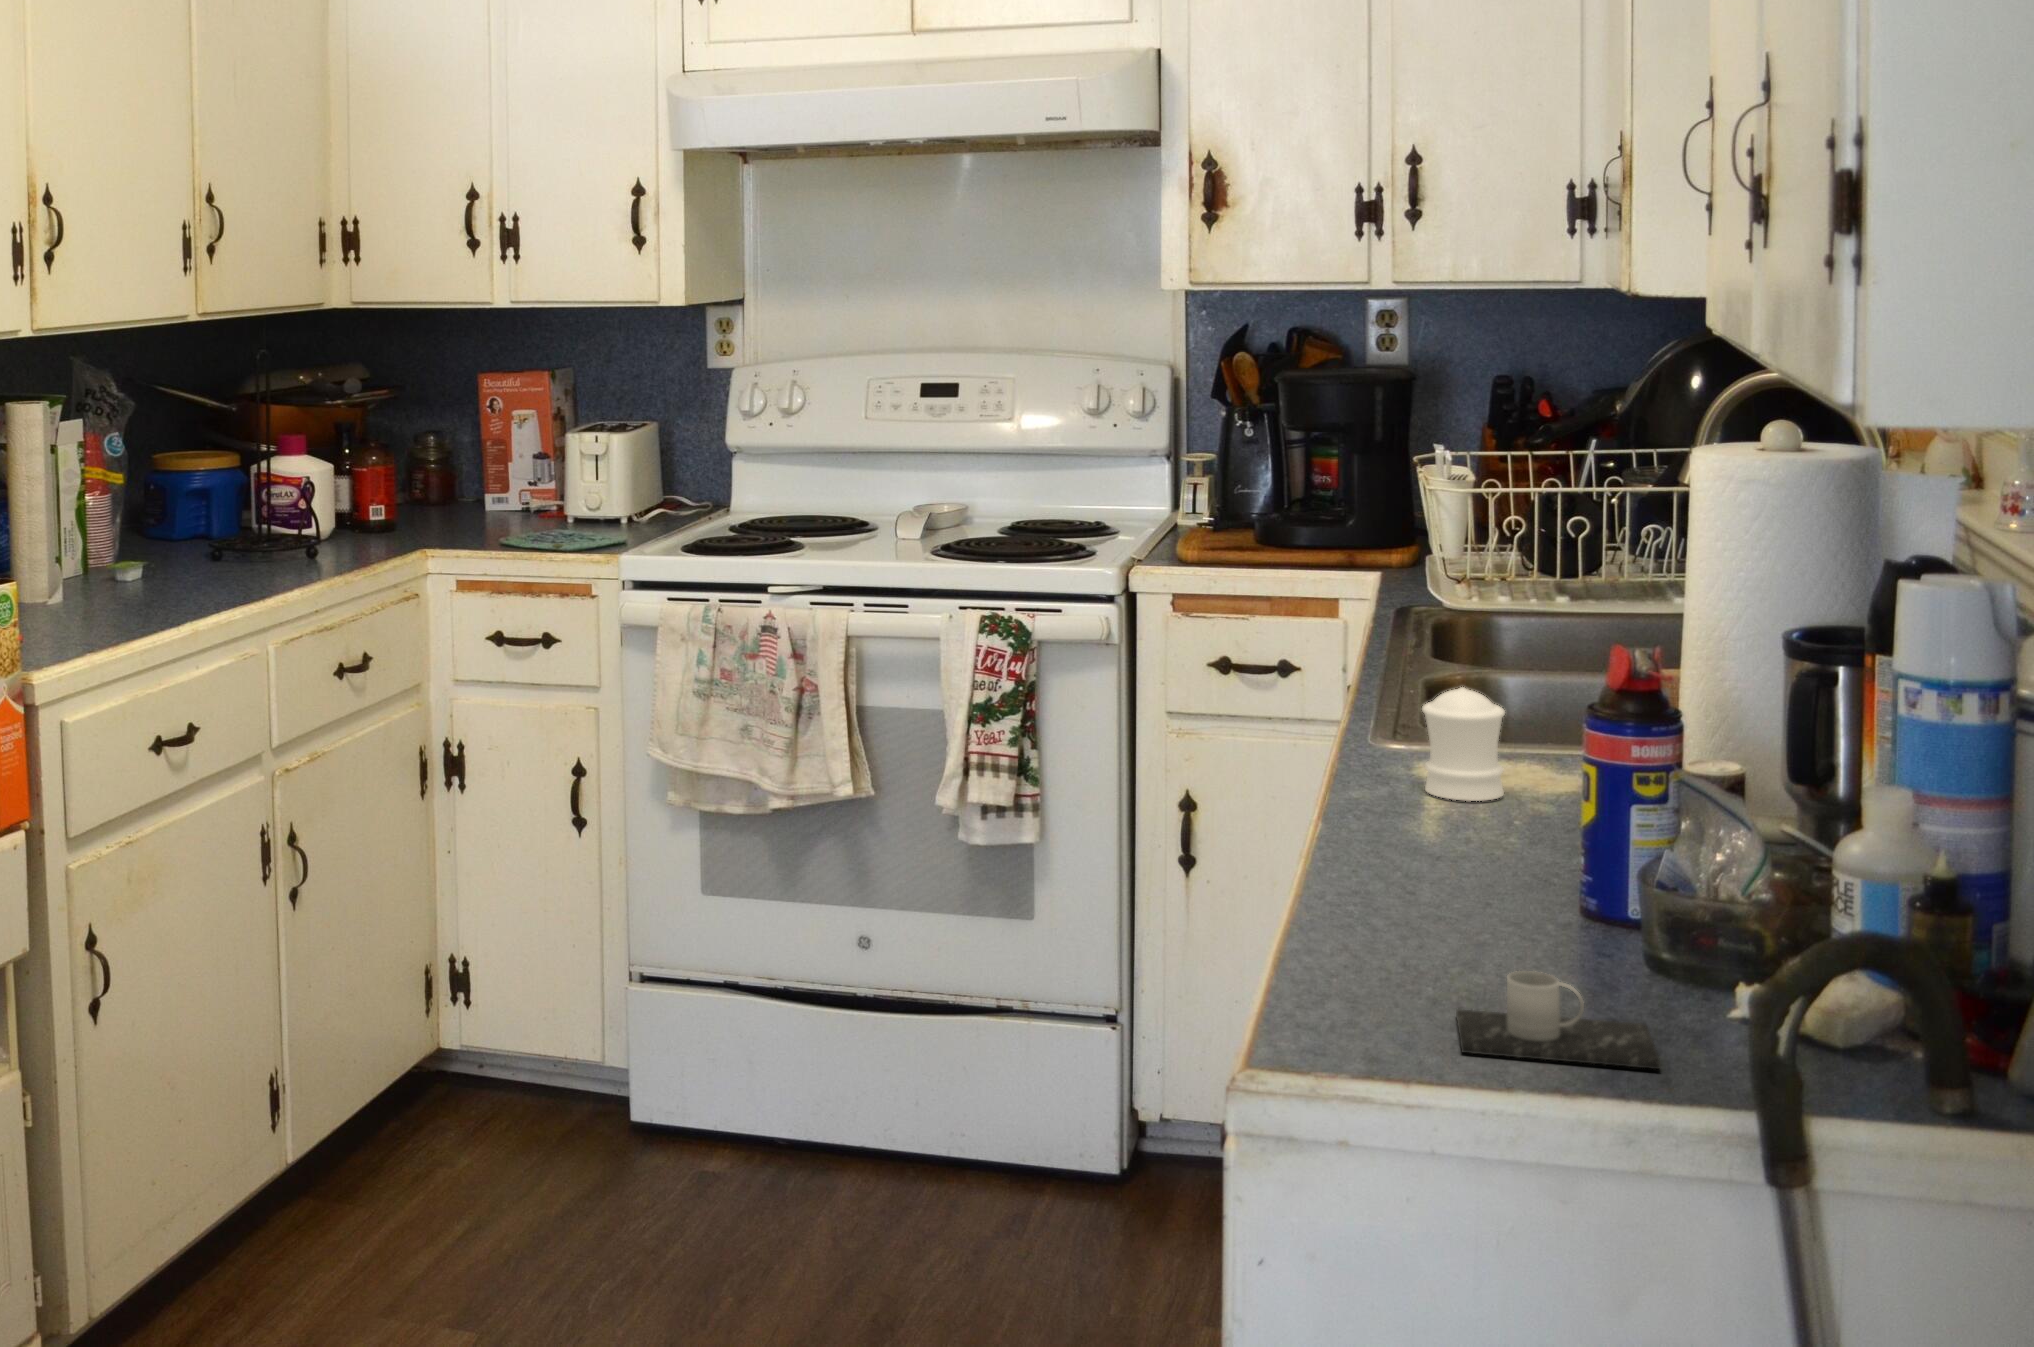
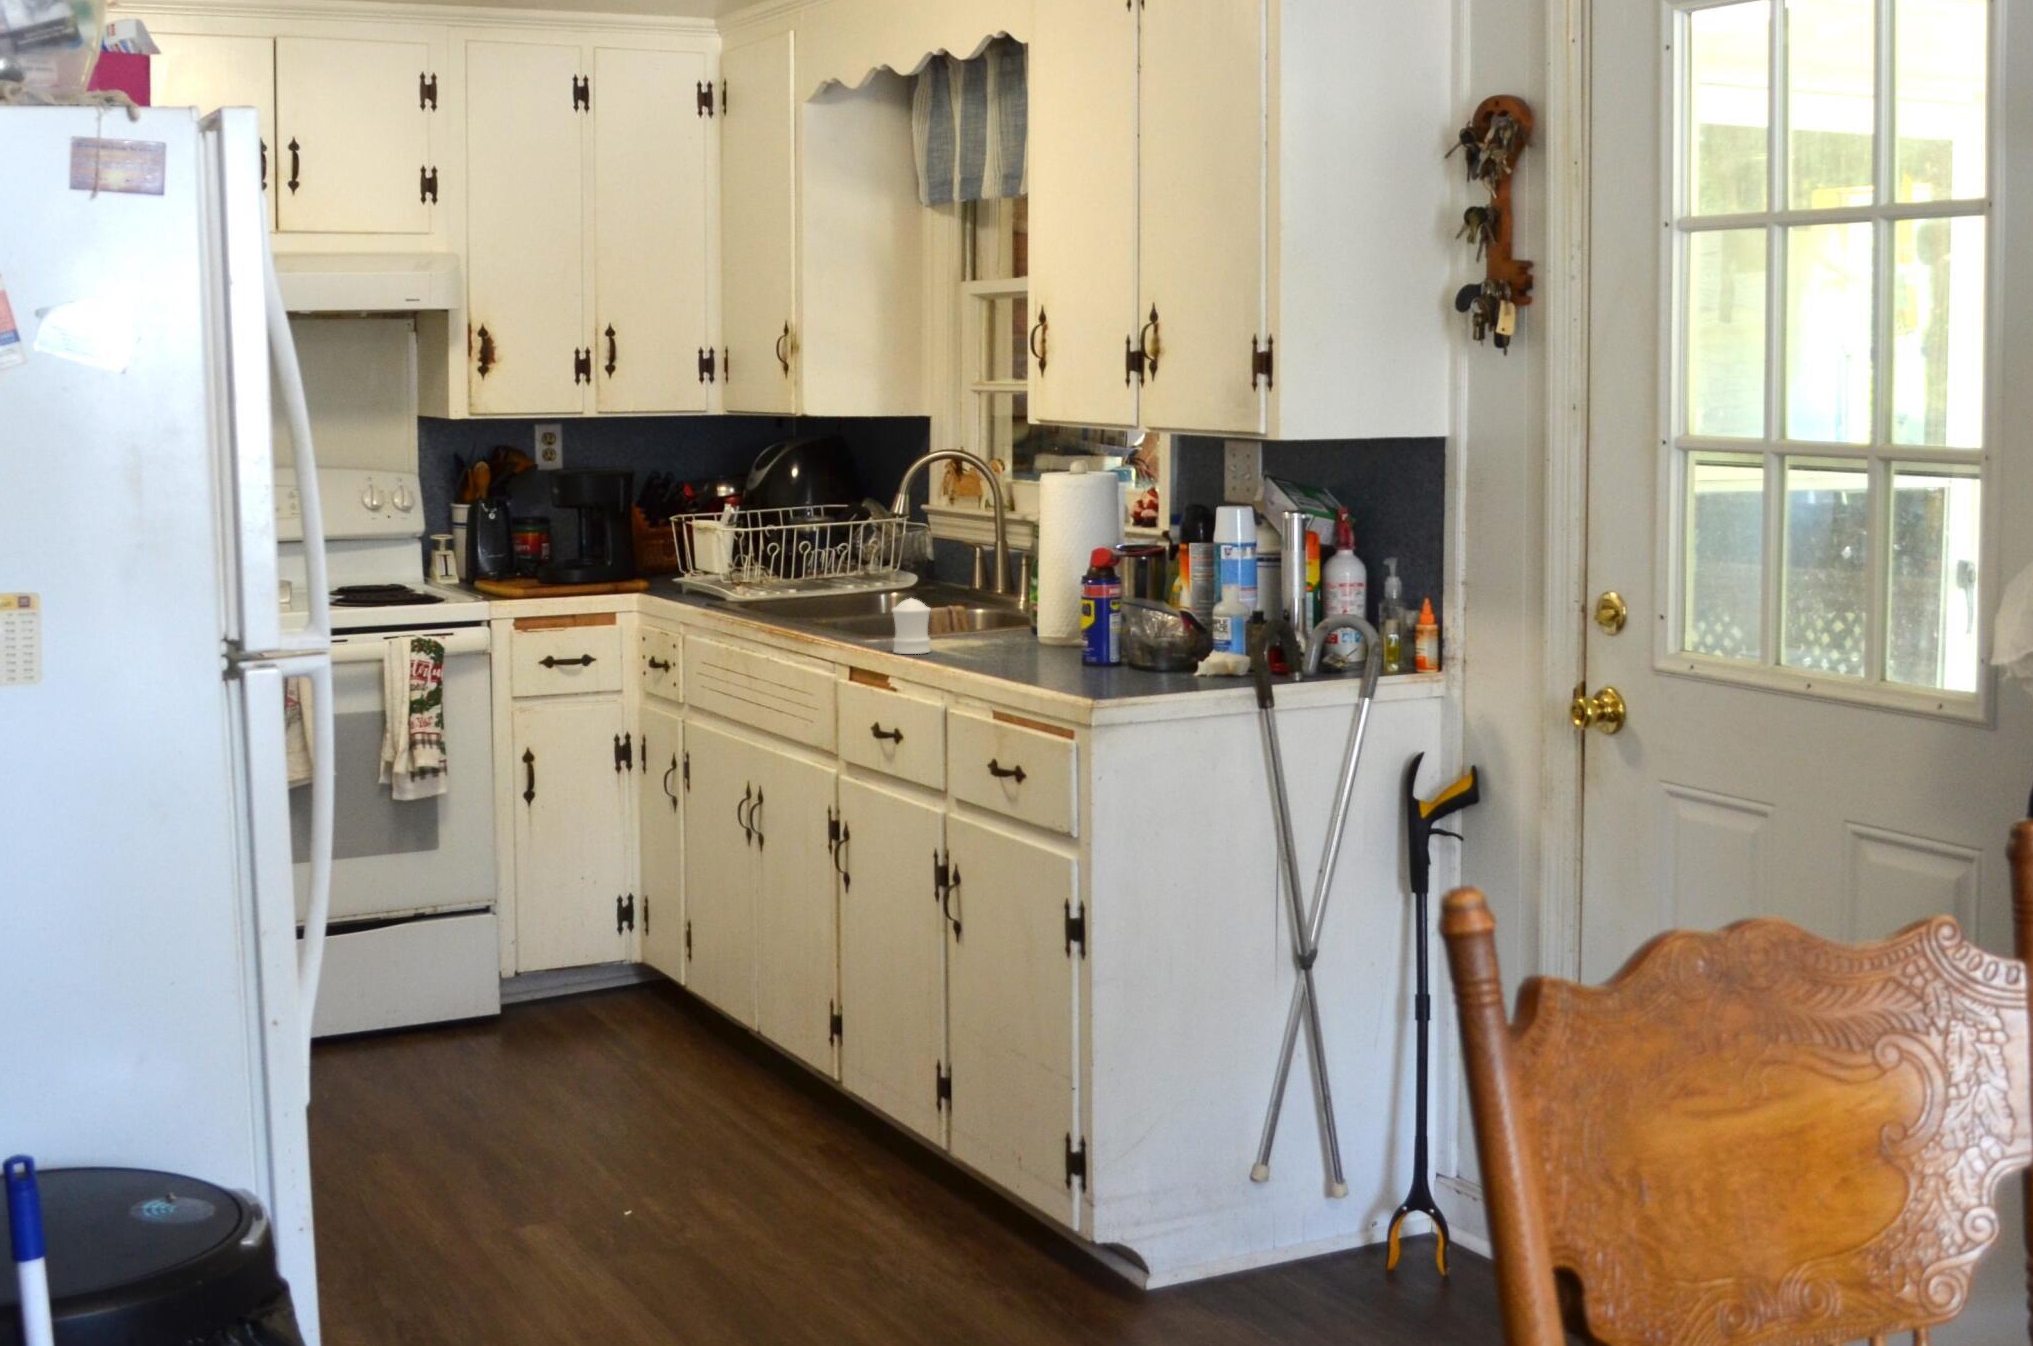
mug: present [1456,971,1661,1069] -> none [1079,667,1167,699]

